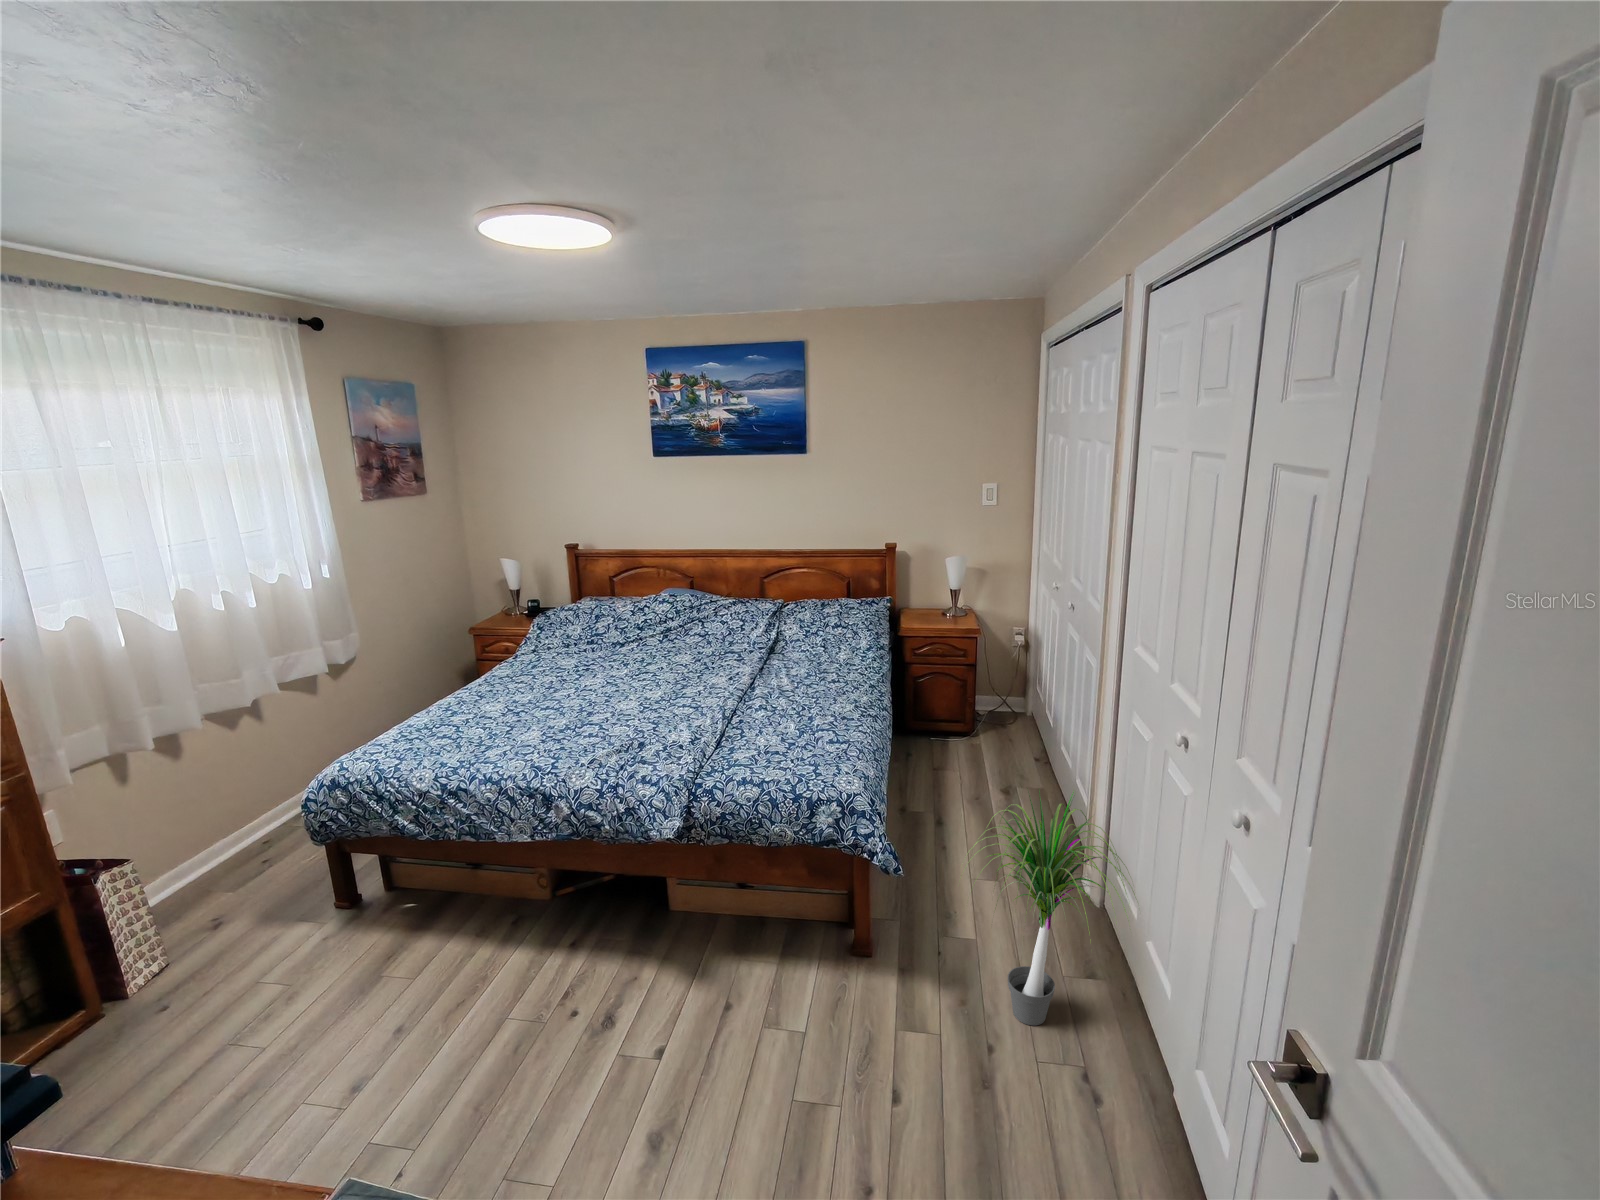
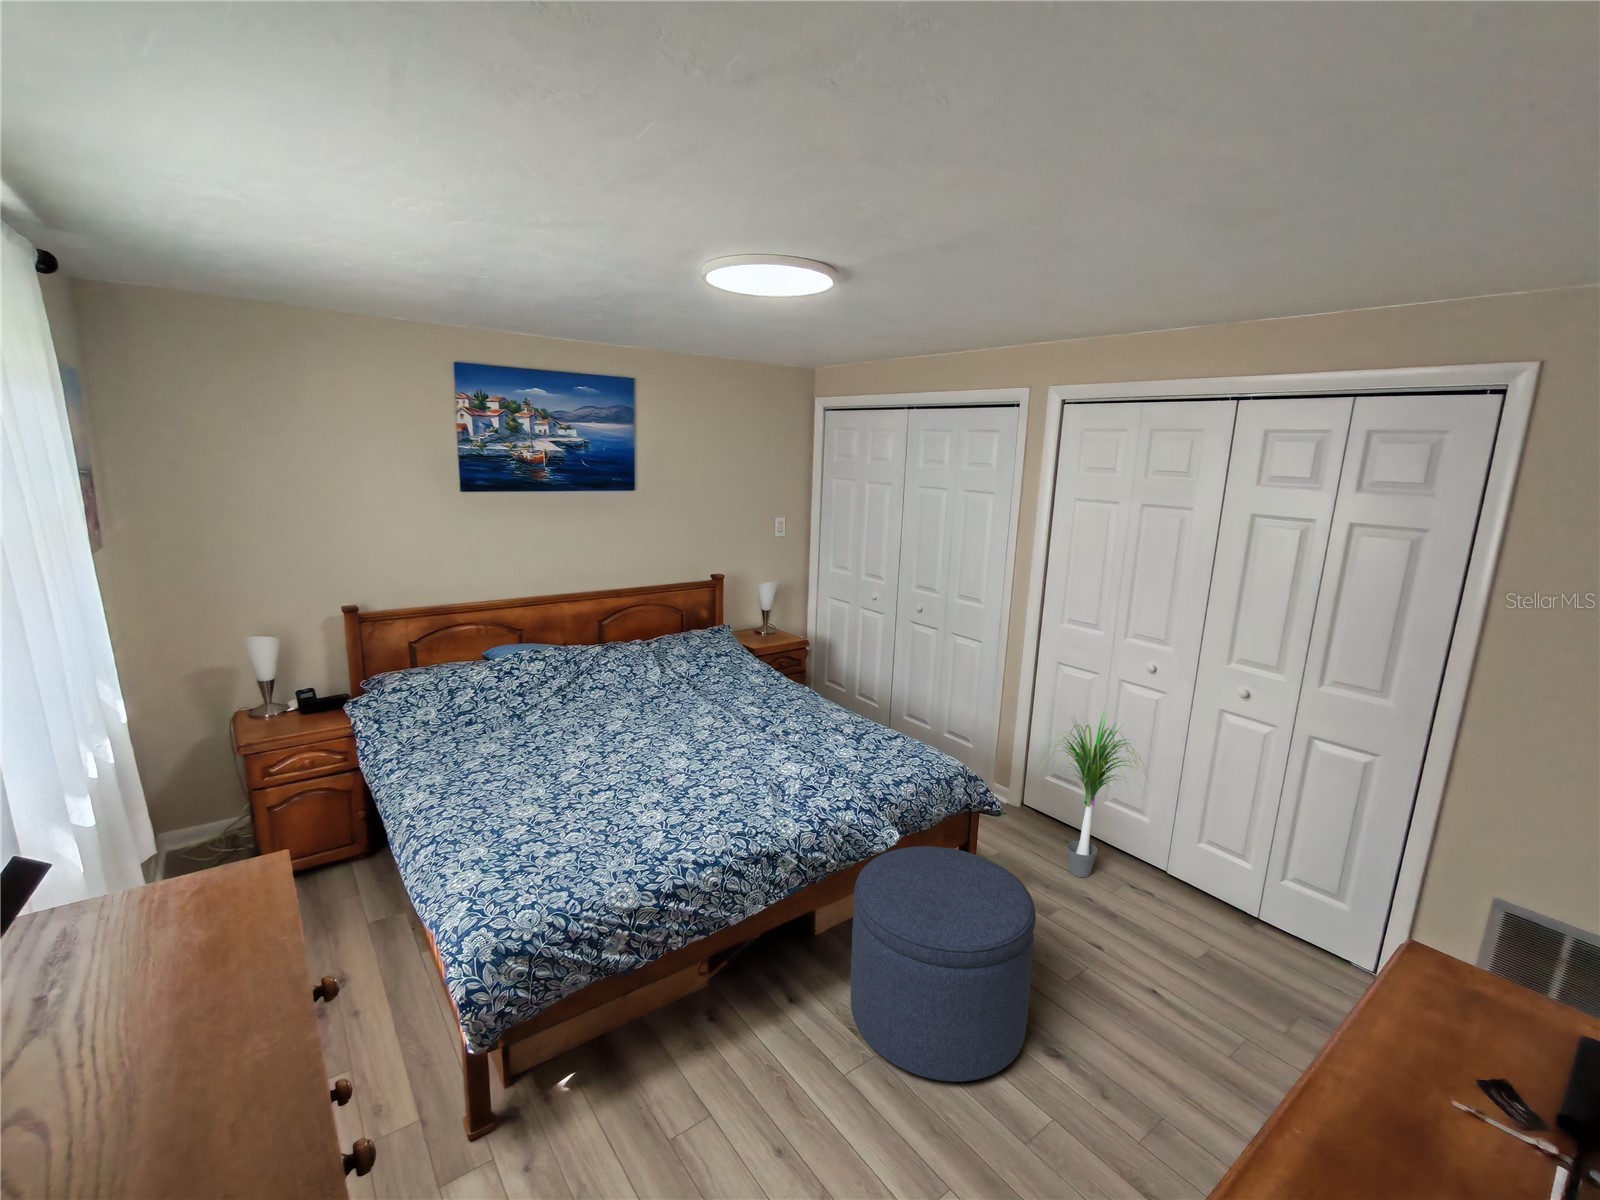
ottoman: none [525,844,733,1107] -> present [851,846,1036,1082]

